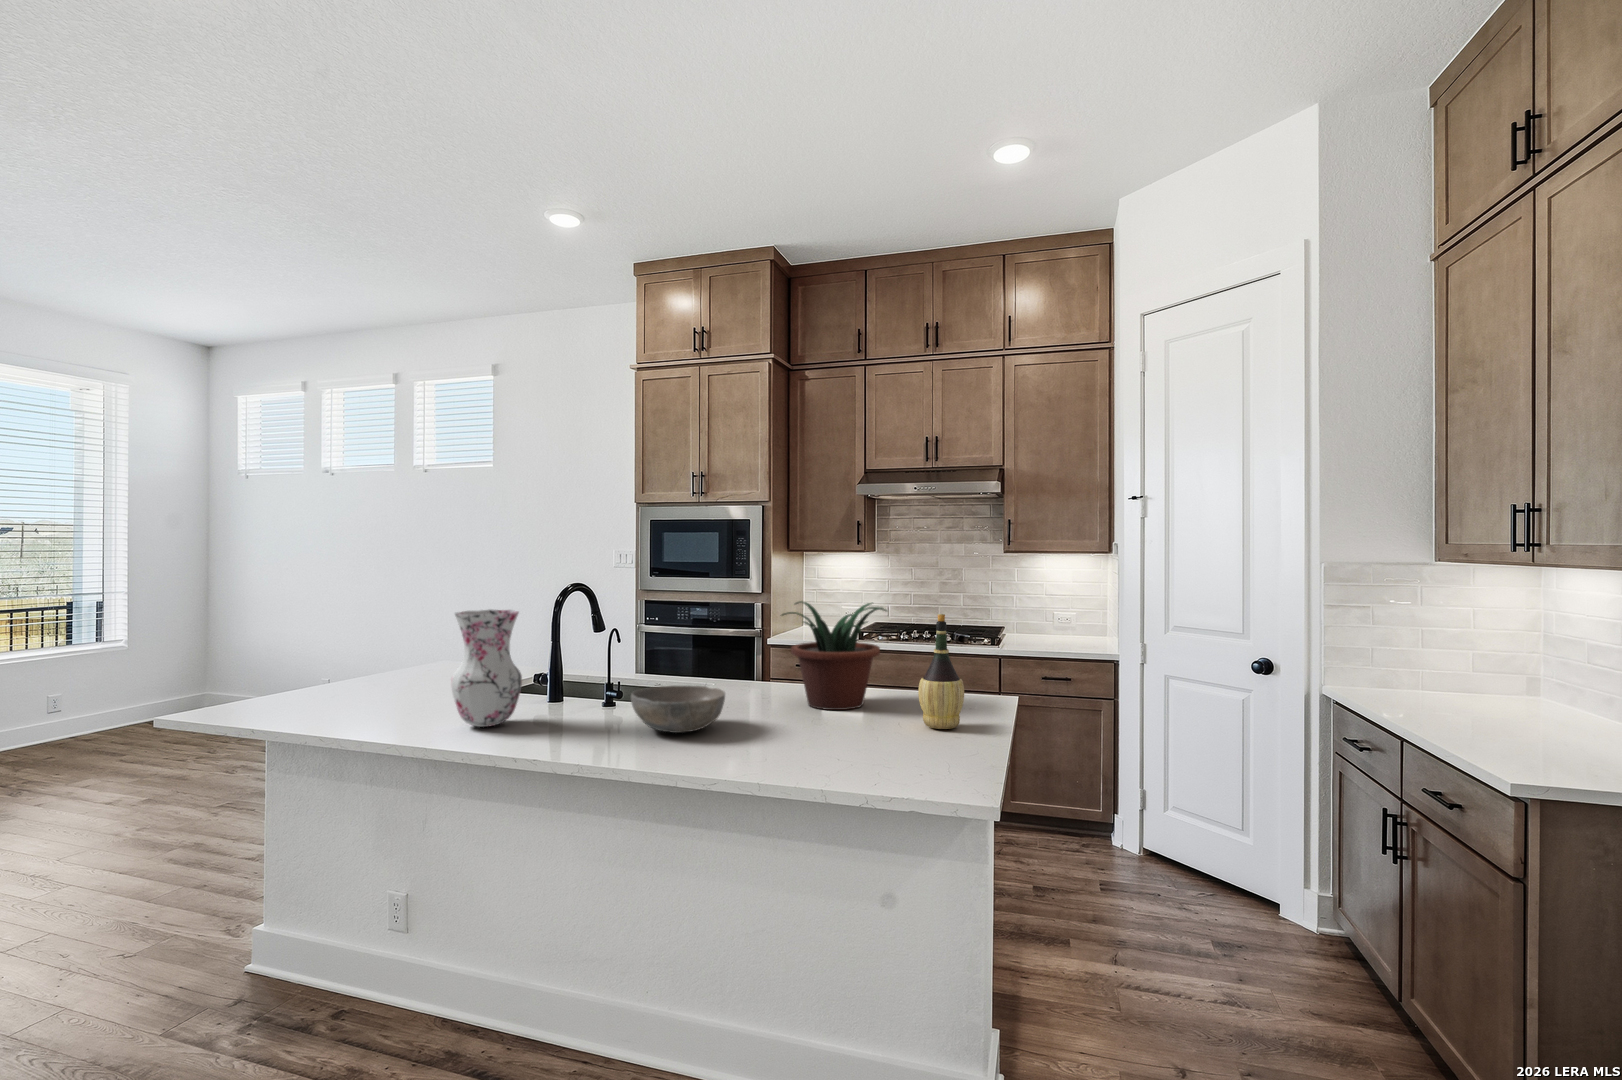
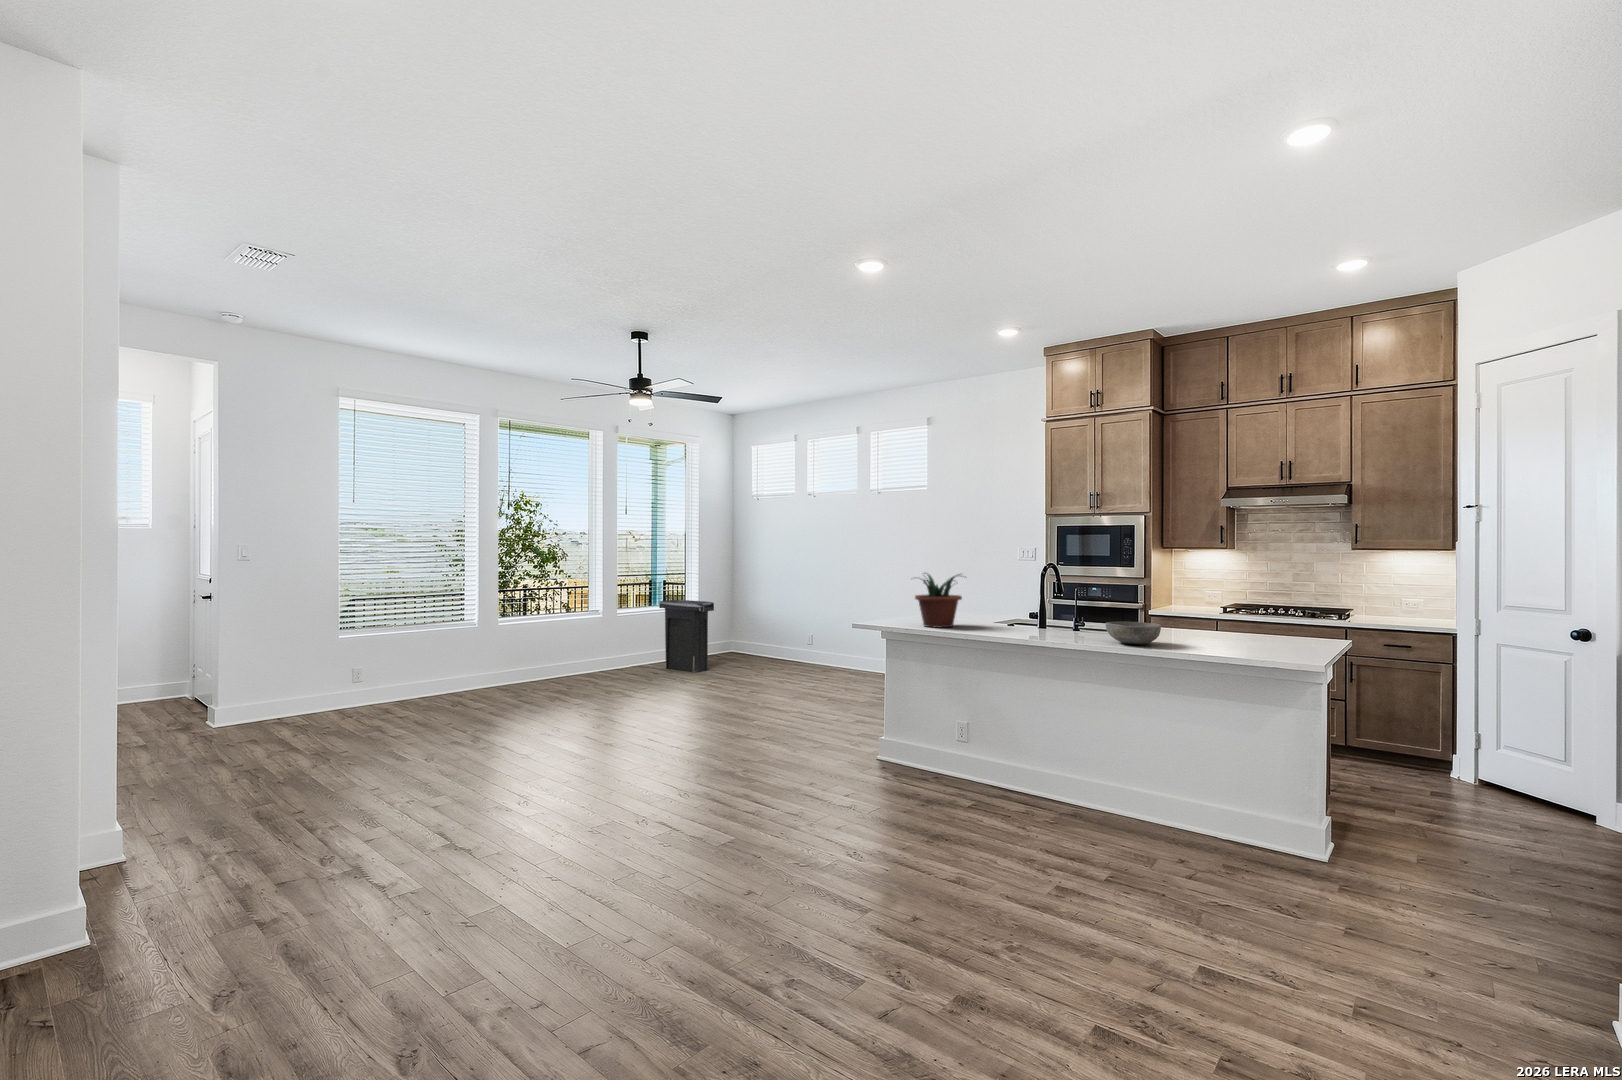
potted plant: present [782,601,887,710] -> present [915,573,962,628]
vase: present [451,610,522,727] -> none [1006,578,1041,638]
wine bottle: present [918,614,964,729] -> none [1284,584,1315,651]
trash can: none [40,635,144,753] -> present [659,600,714,672]

